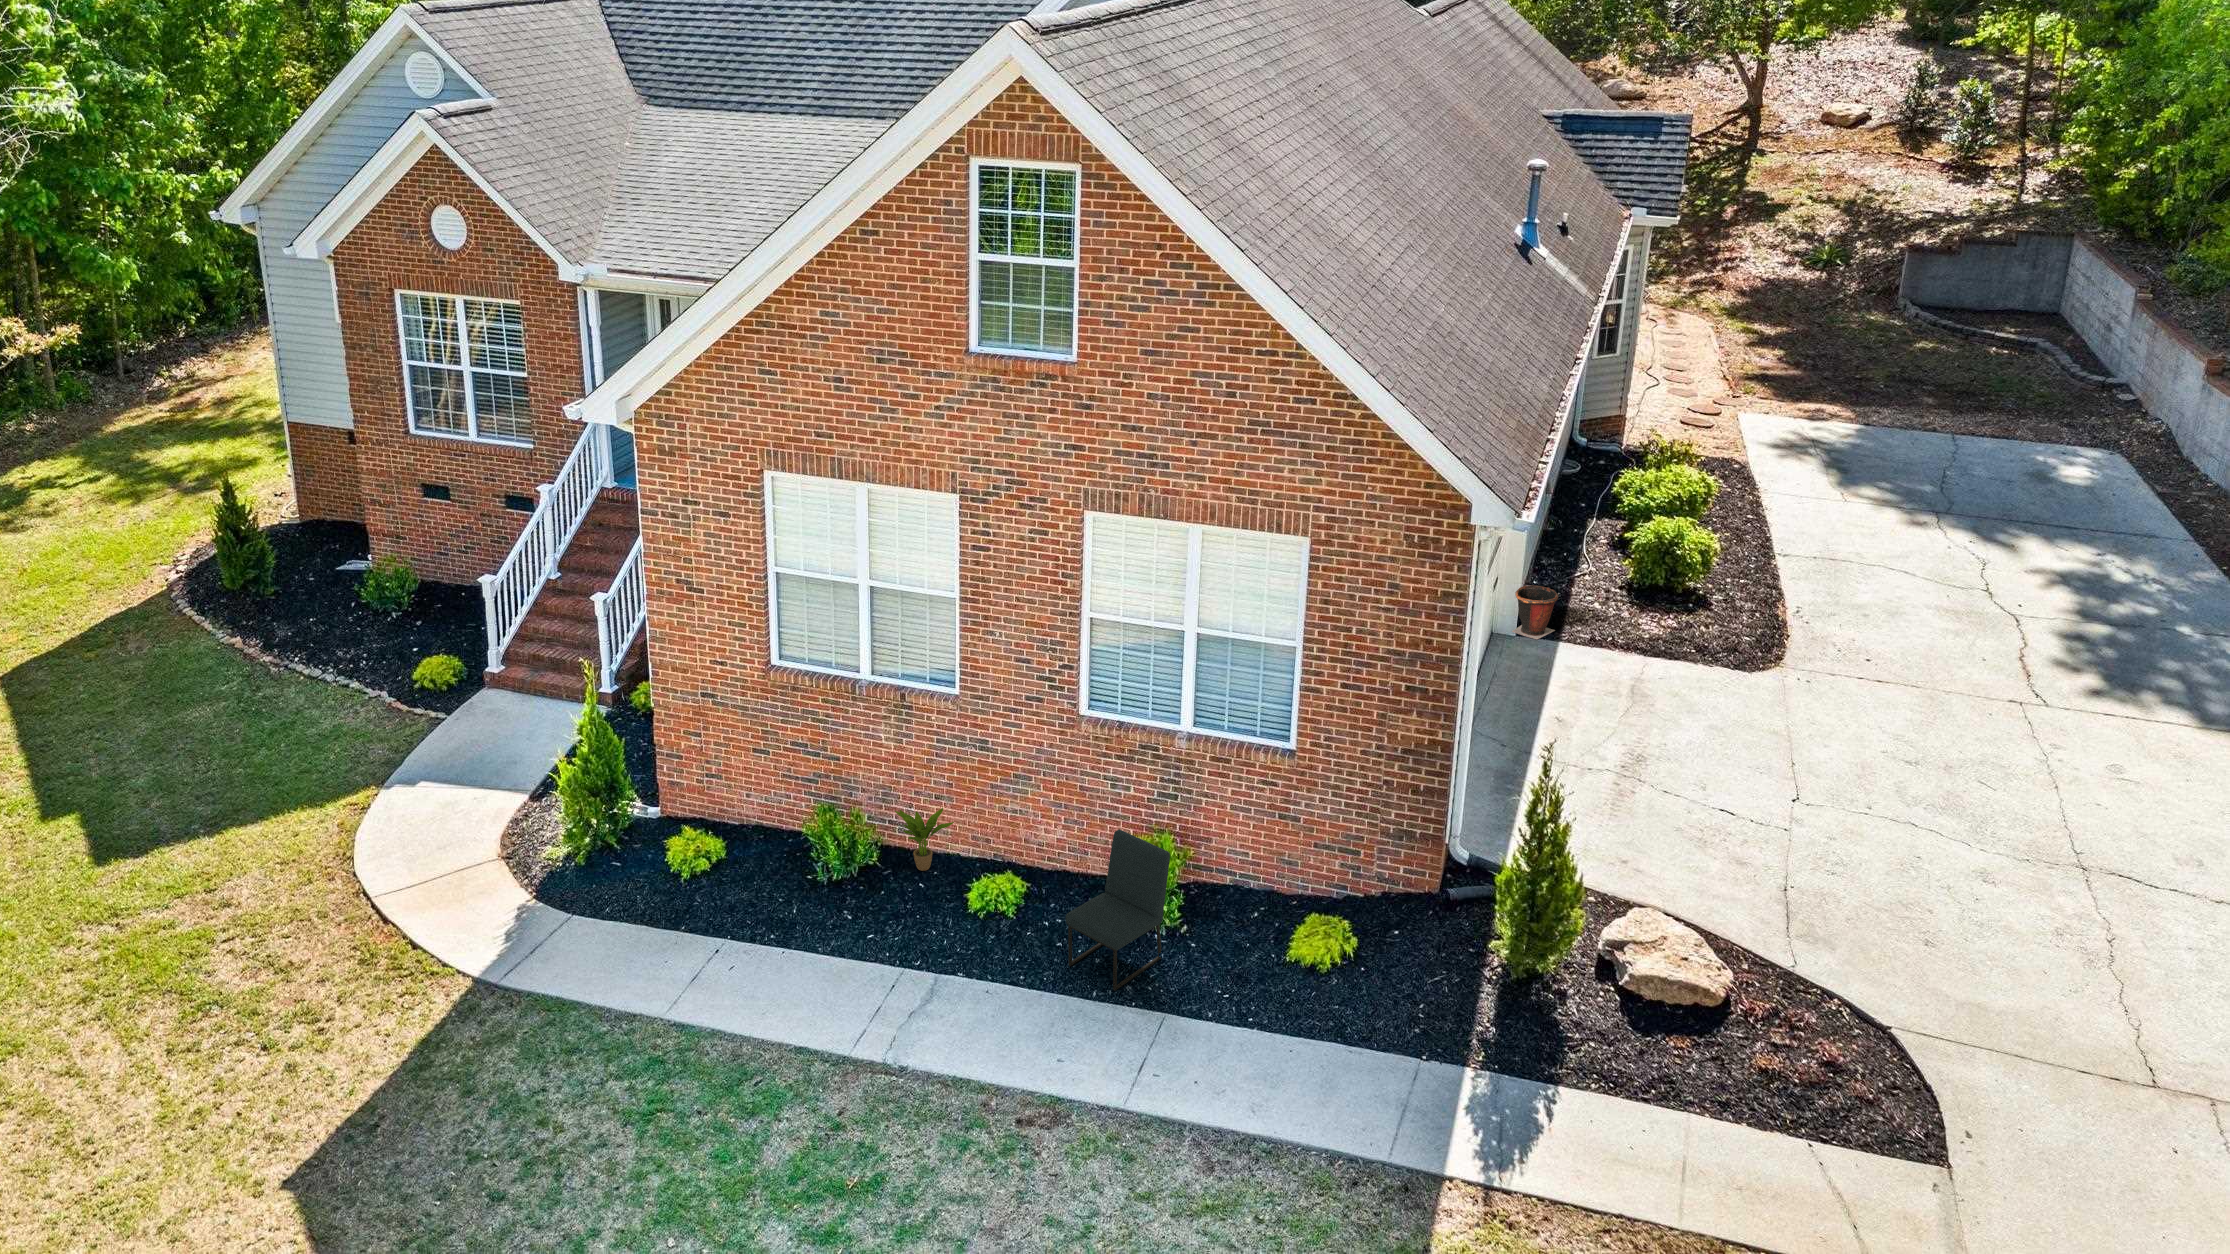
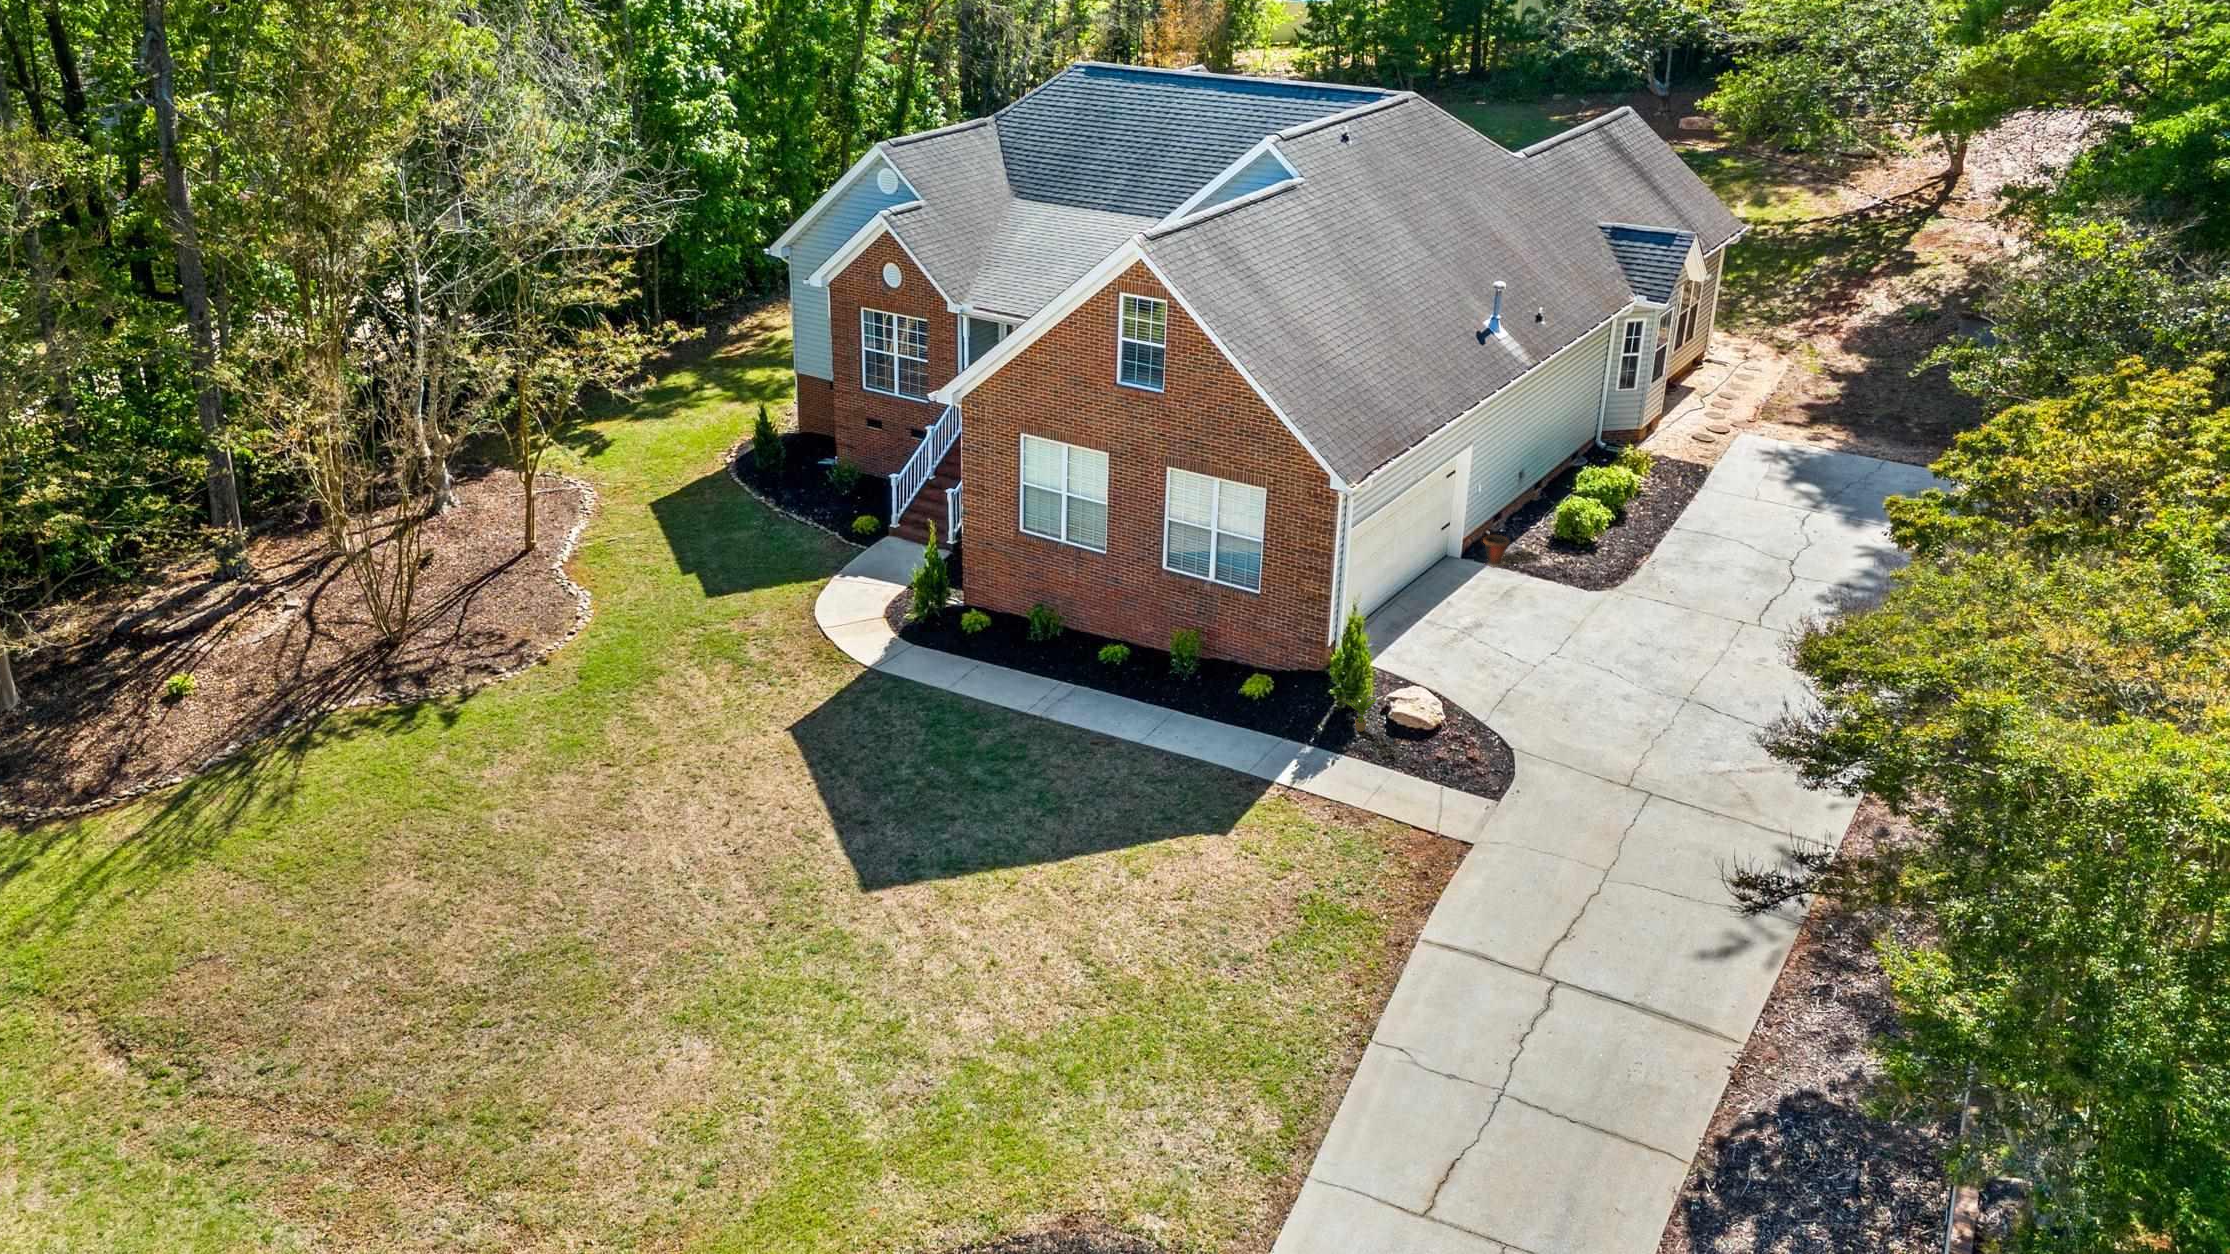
potted plant: present [895,808,954,871] -> present [1345,693,1376,732]
chair: present [1066,829,1170,991] -> none [1136,624,1188,699]

